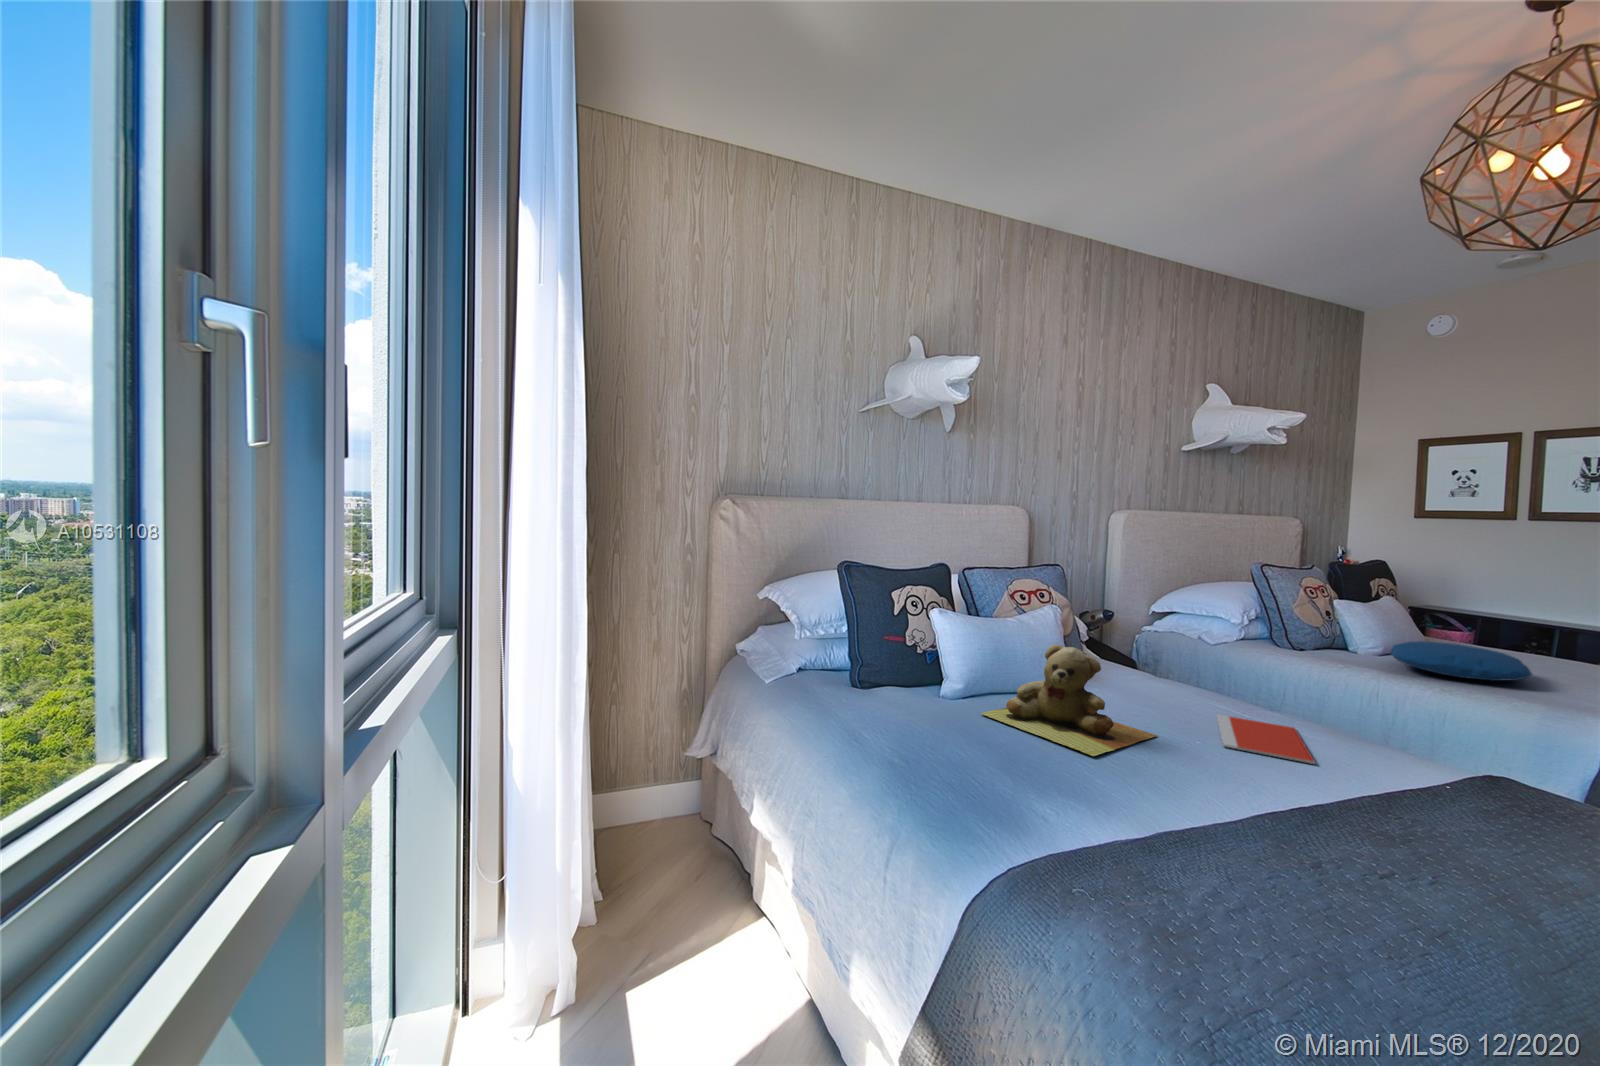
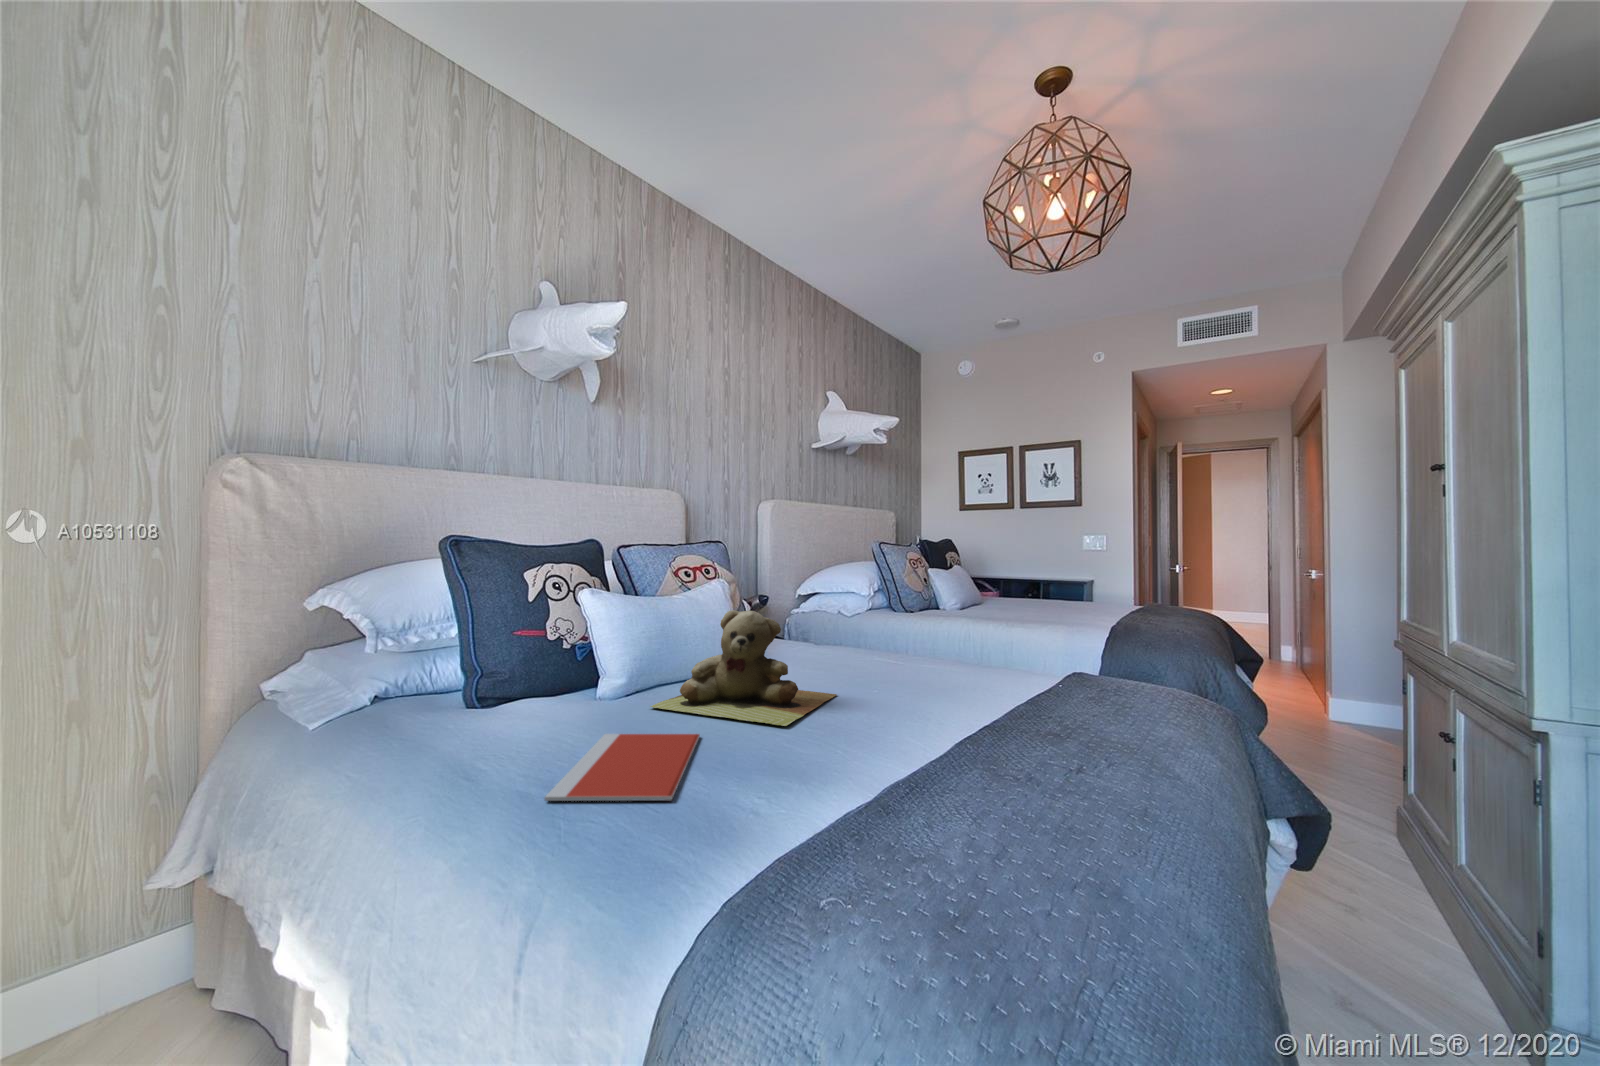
pillow: present [1390,641,1532,681] -> none [969,593,1053,617]
notebook: present [1217,715,1315,764] -> present [545,734,700,801]

